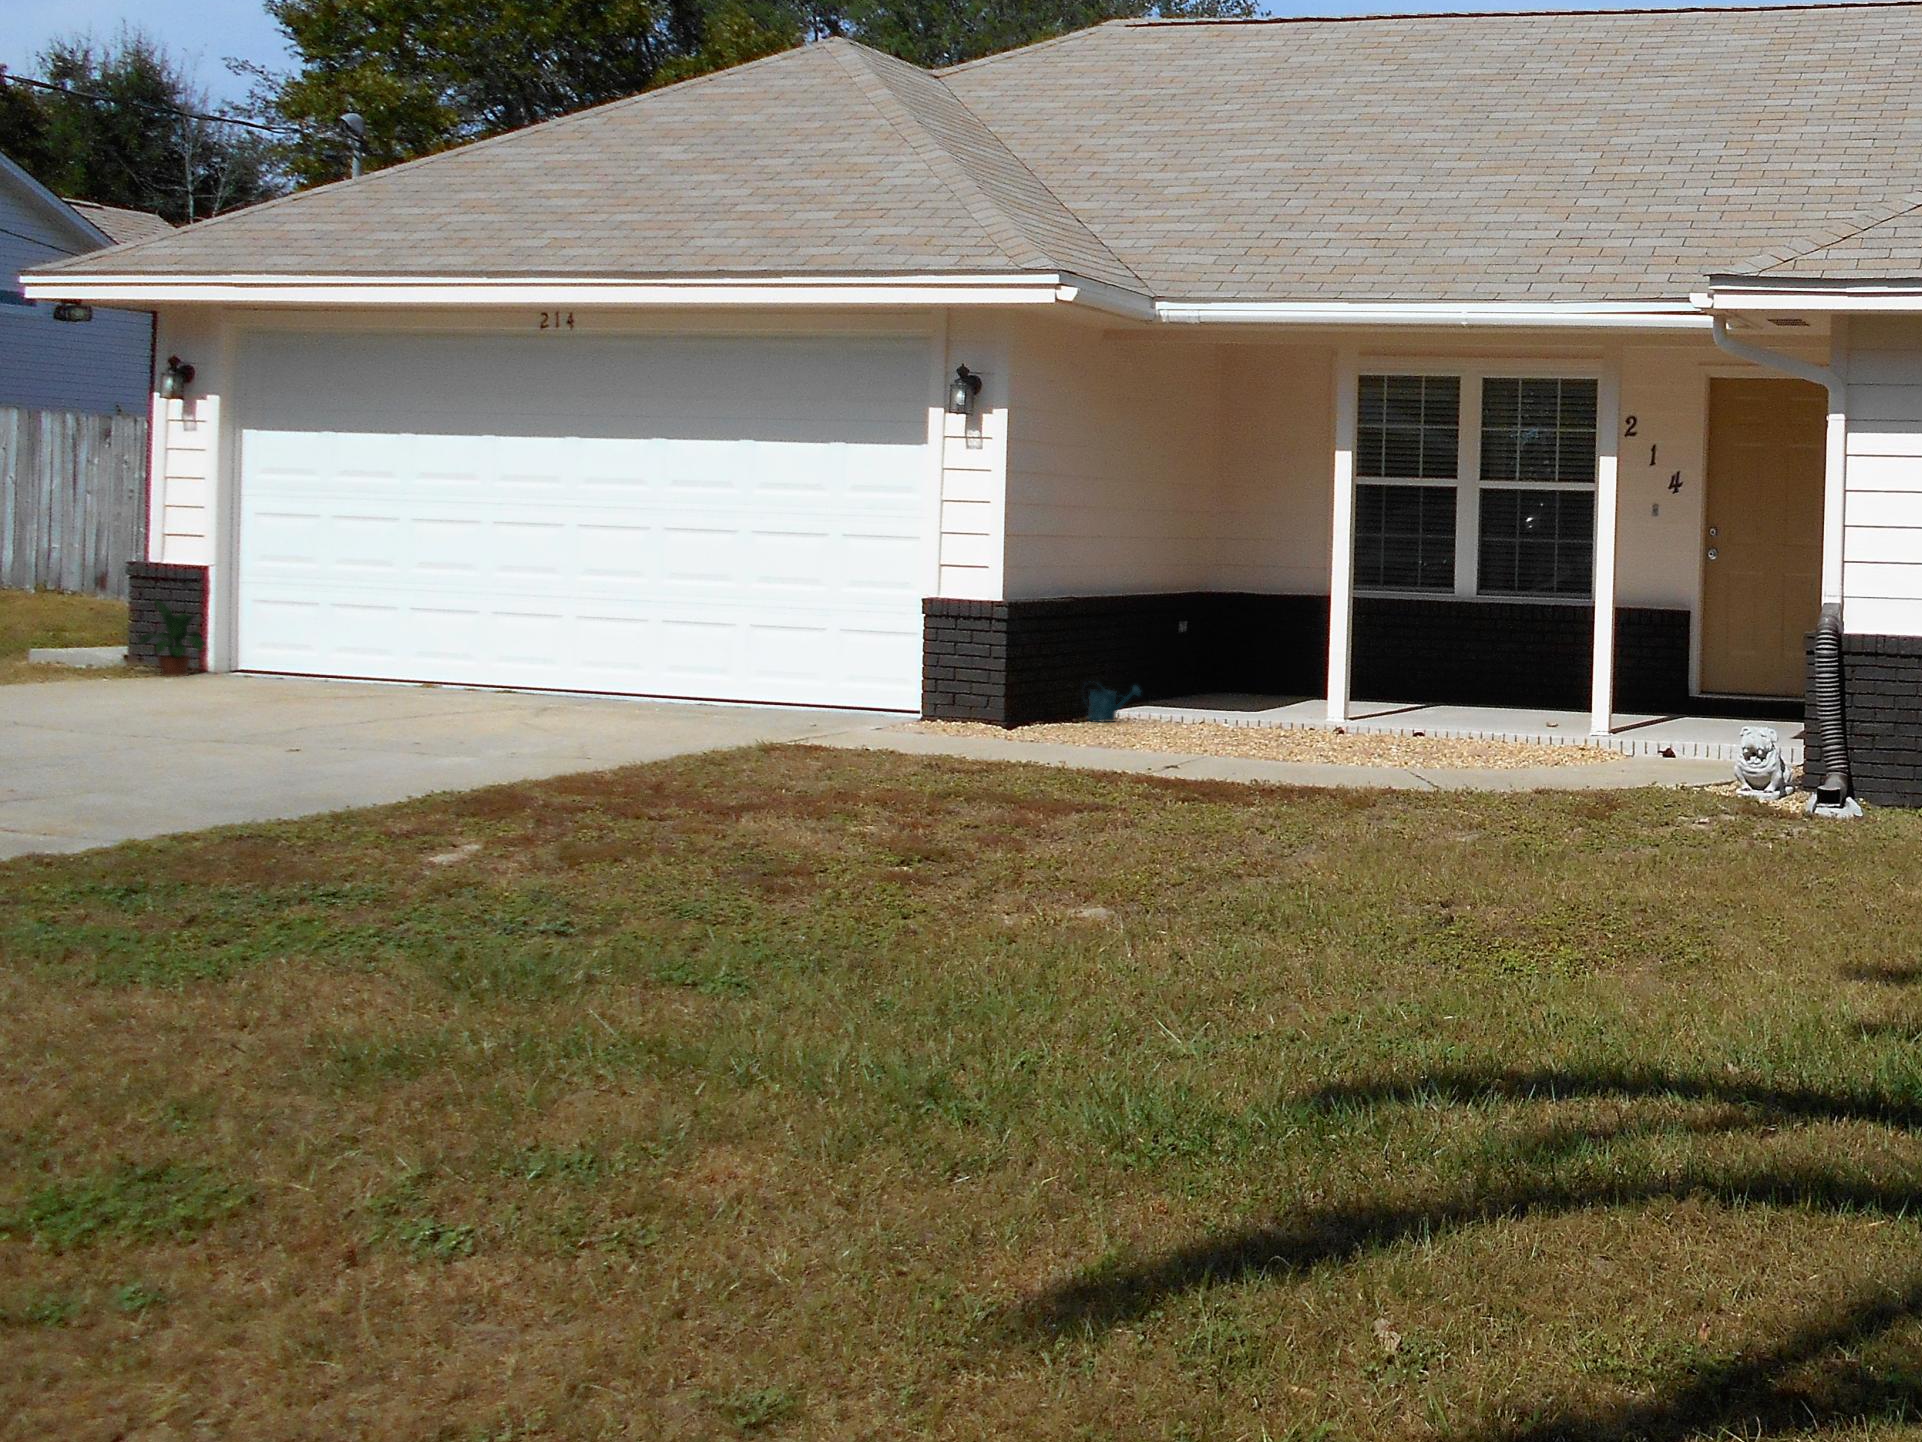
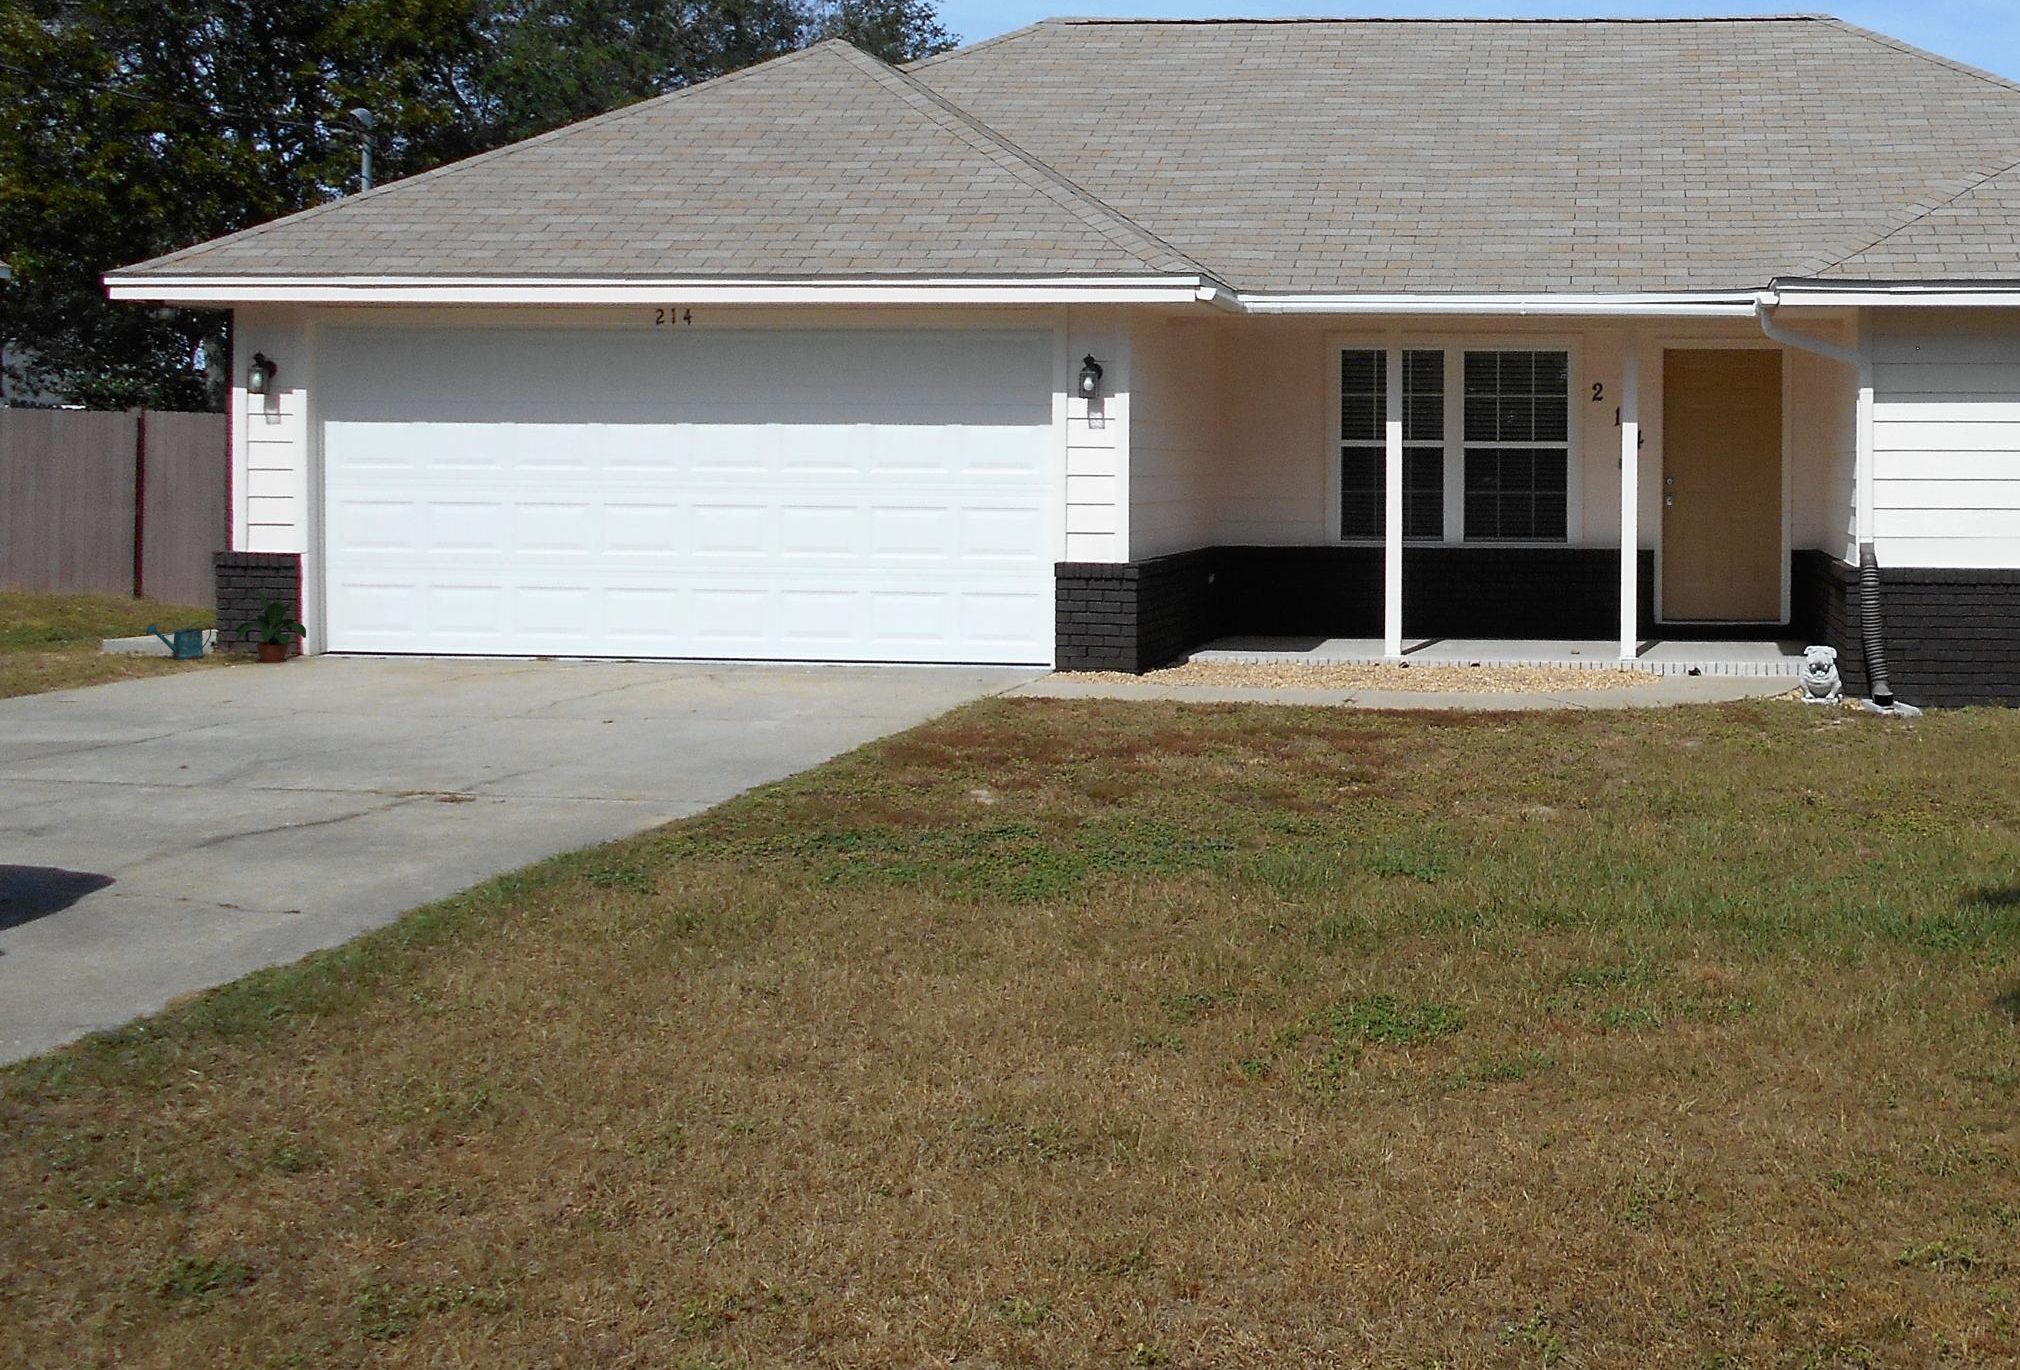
watering can: present [1084,686,1141,722] -> present [146,622,211,660]

